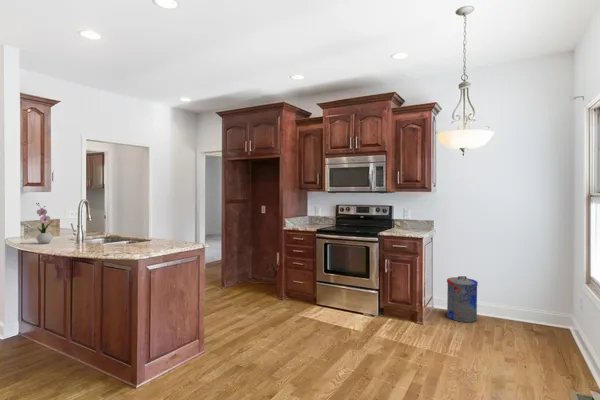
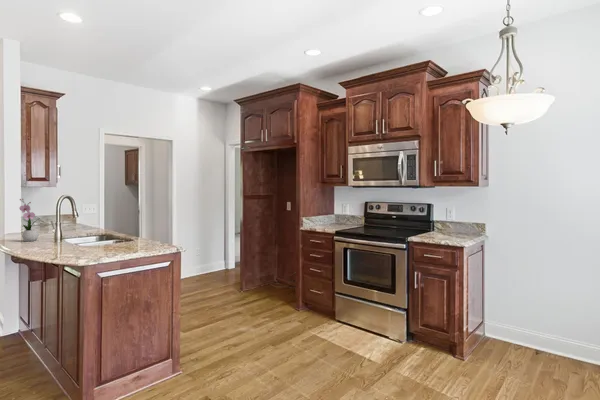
trash can: present [447,276,478,322] -> none [500,298,544,361]

